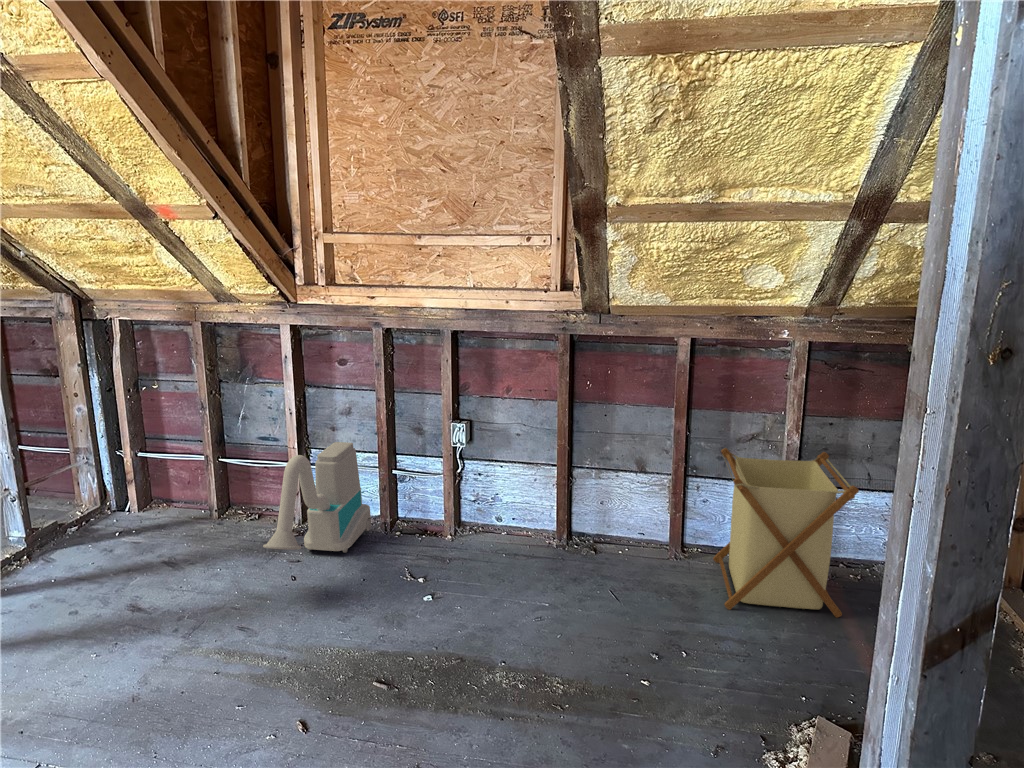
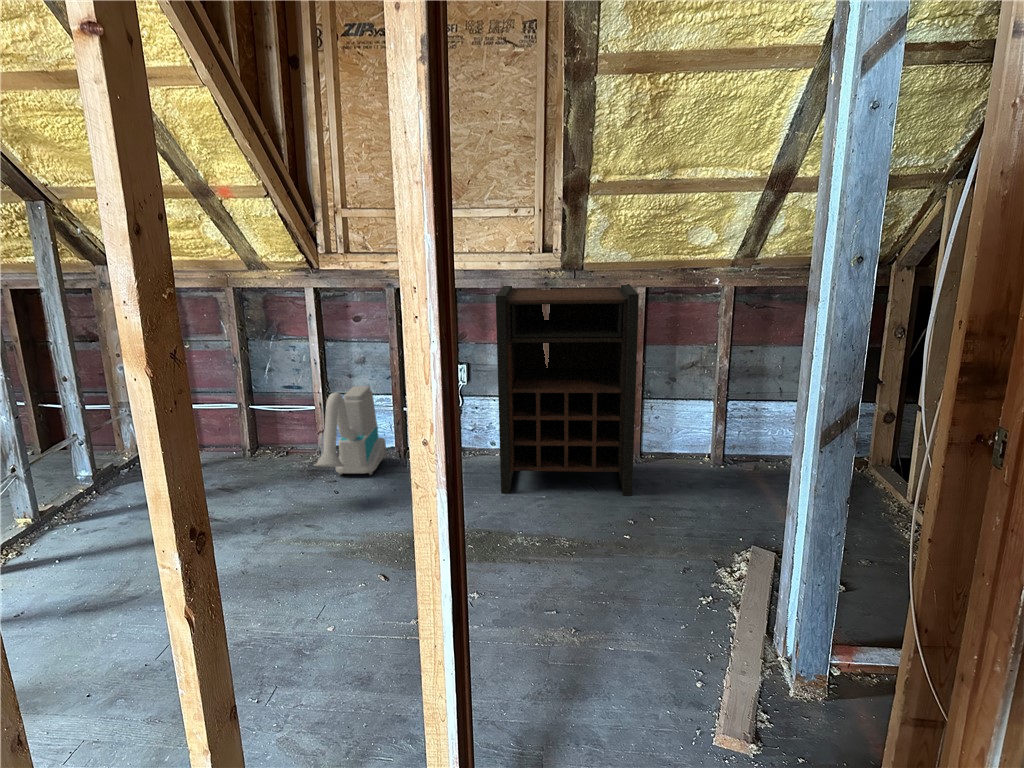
shelving unit: none [491,328,676,608] -> present [496,284,639,496]
laundry basket: present [713,448,859,617] -> none [666,372,774,493]

